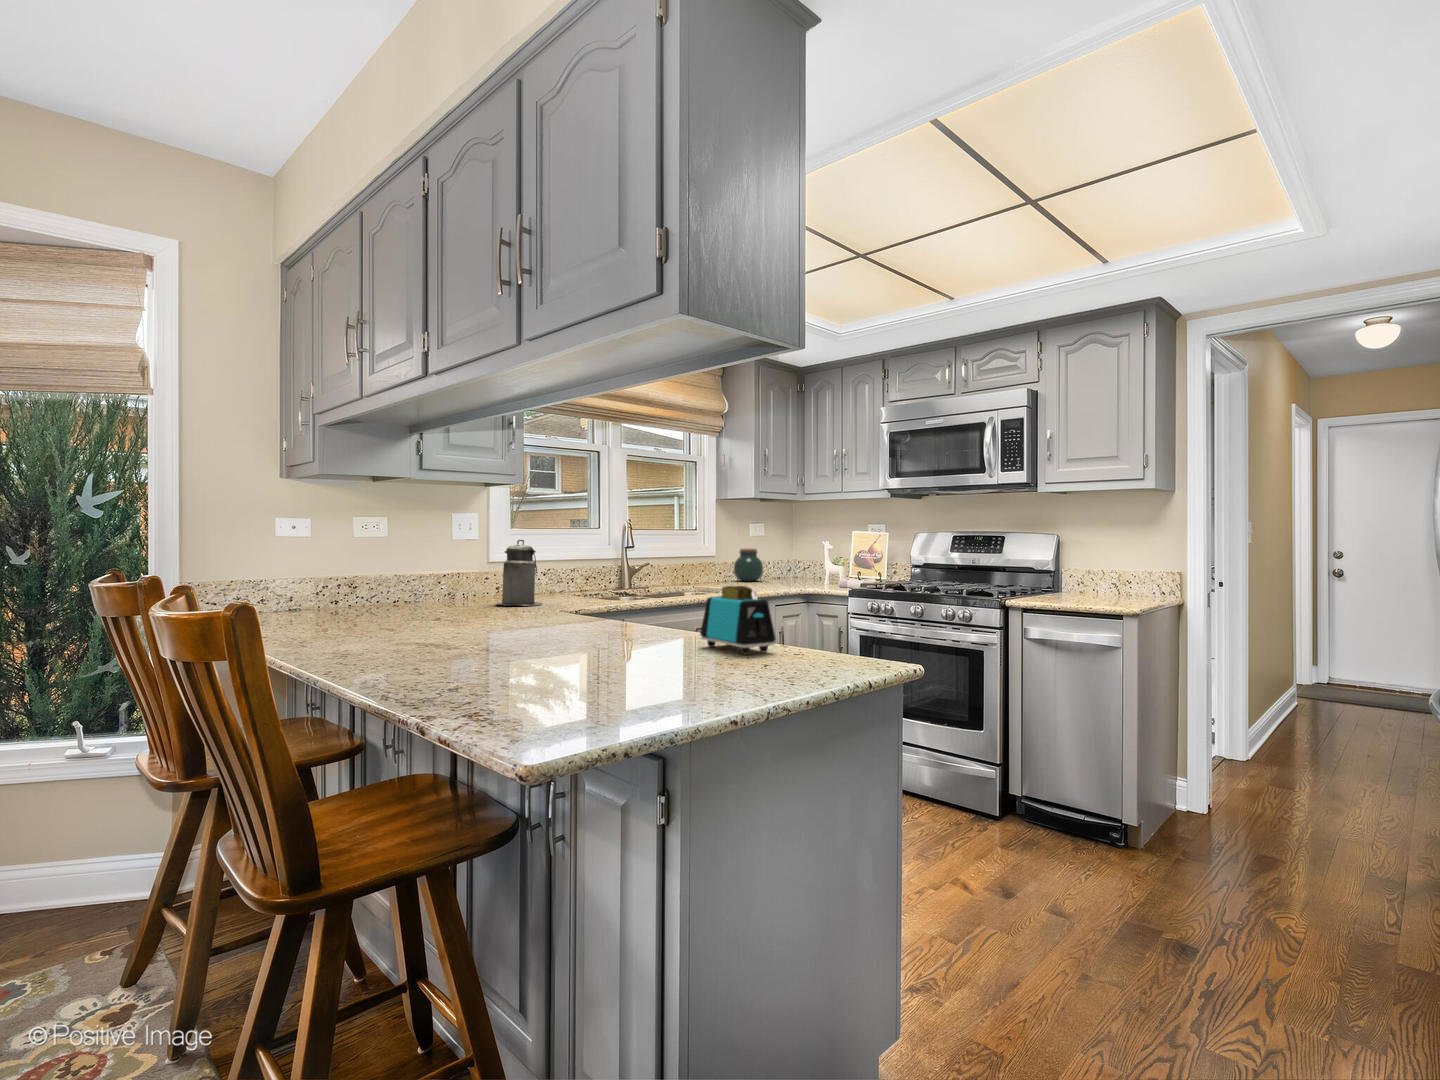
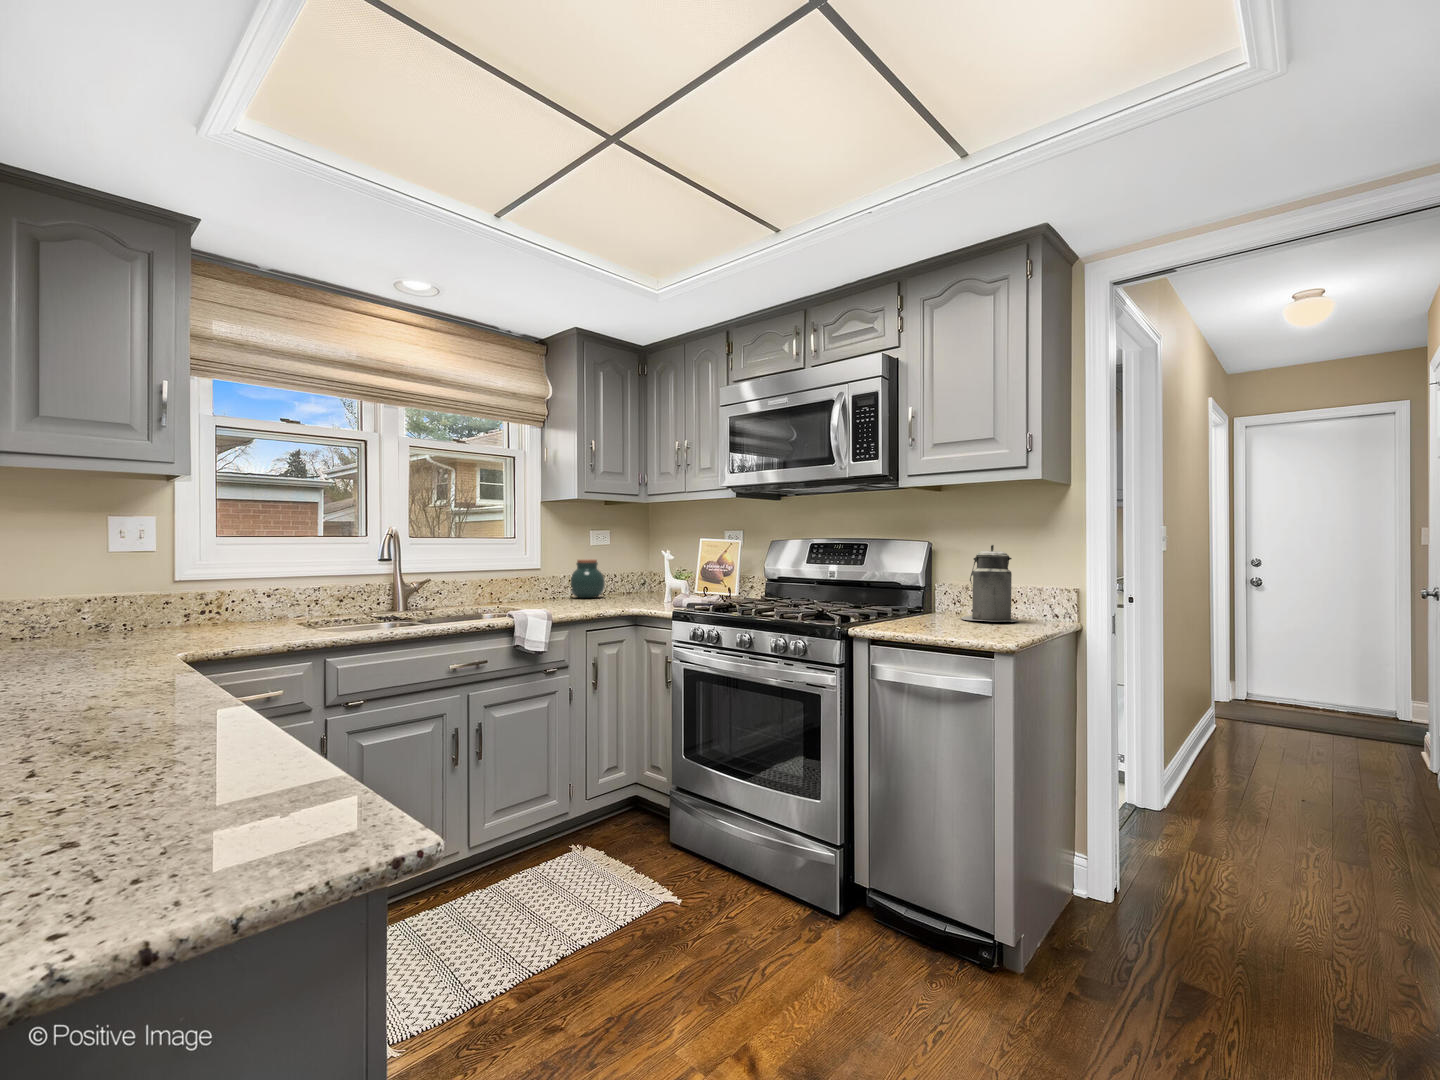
canister: present [496,540,542,606] -> present [961,544,1018,622]
toaster: present [700,586,775,654] -> none [77,643,197,799]

